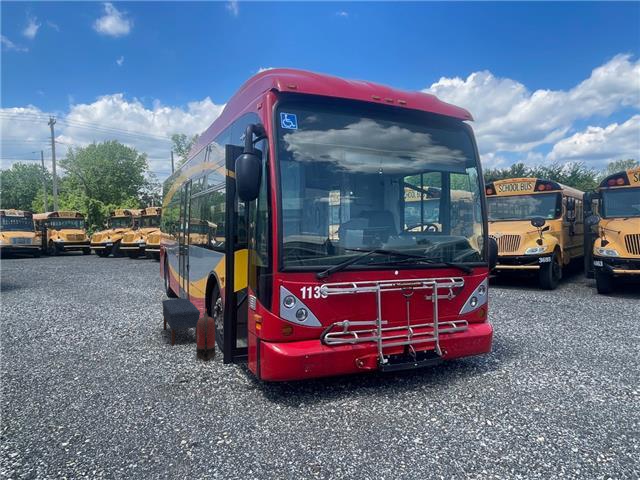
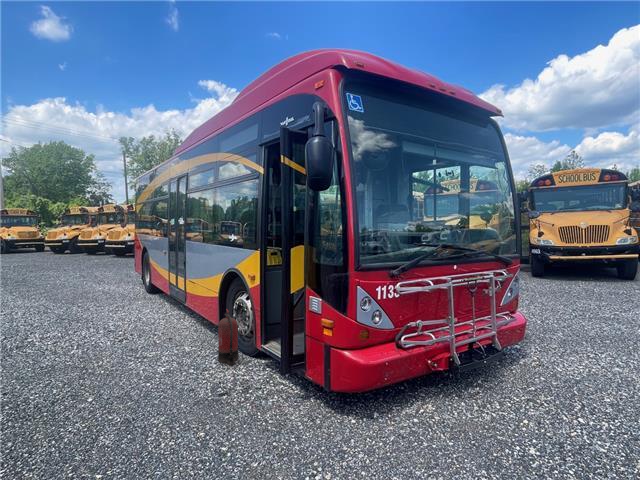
bench: present [162,299,200,346] -> none [162,297,212,349]

